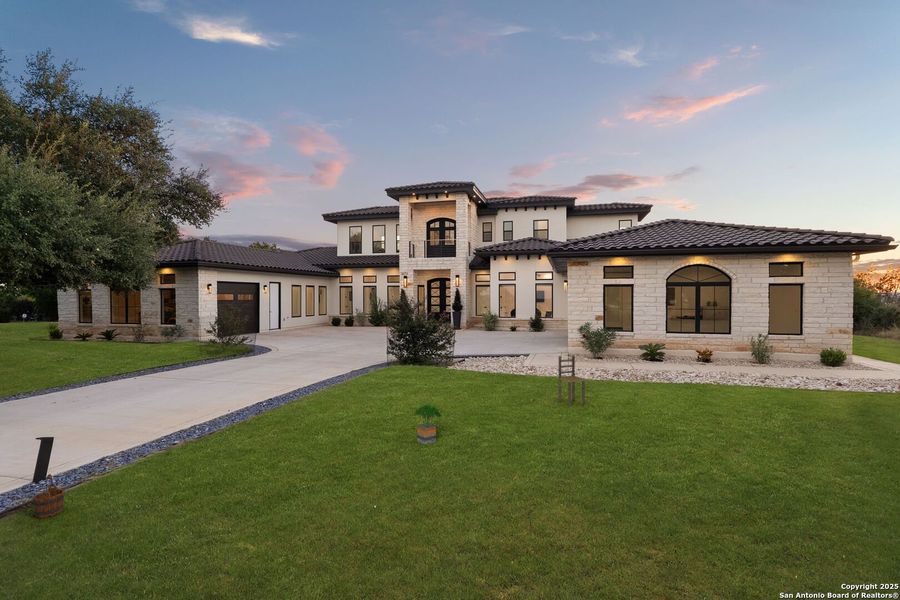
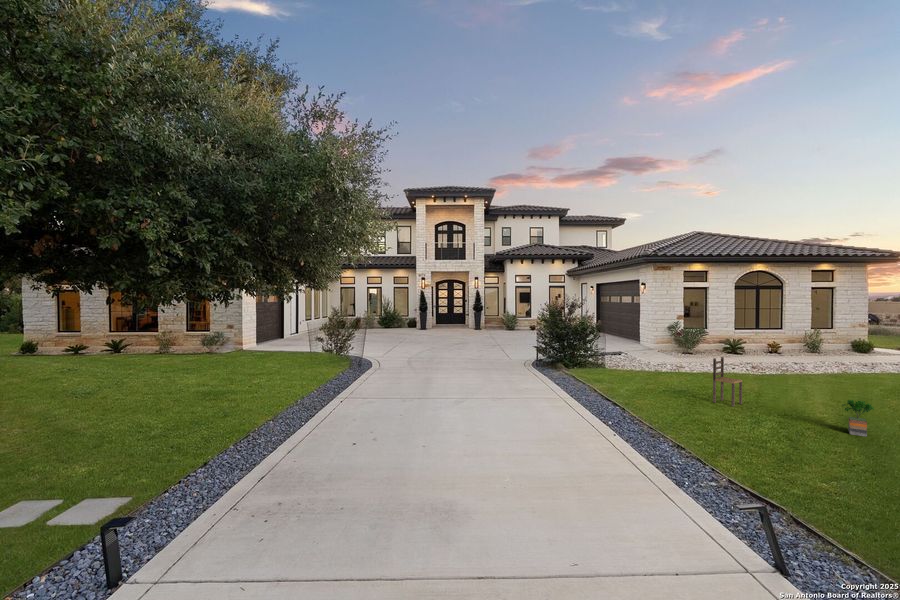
chair: present [559,355,585,405] -> present [713,357,742,407]
wooden bucket: present [33,474,65,518] -> none [837,501,876,550]

